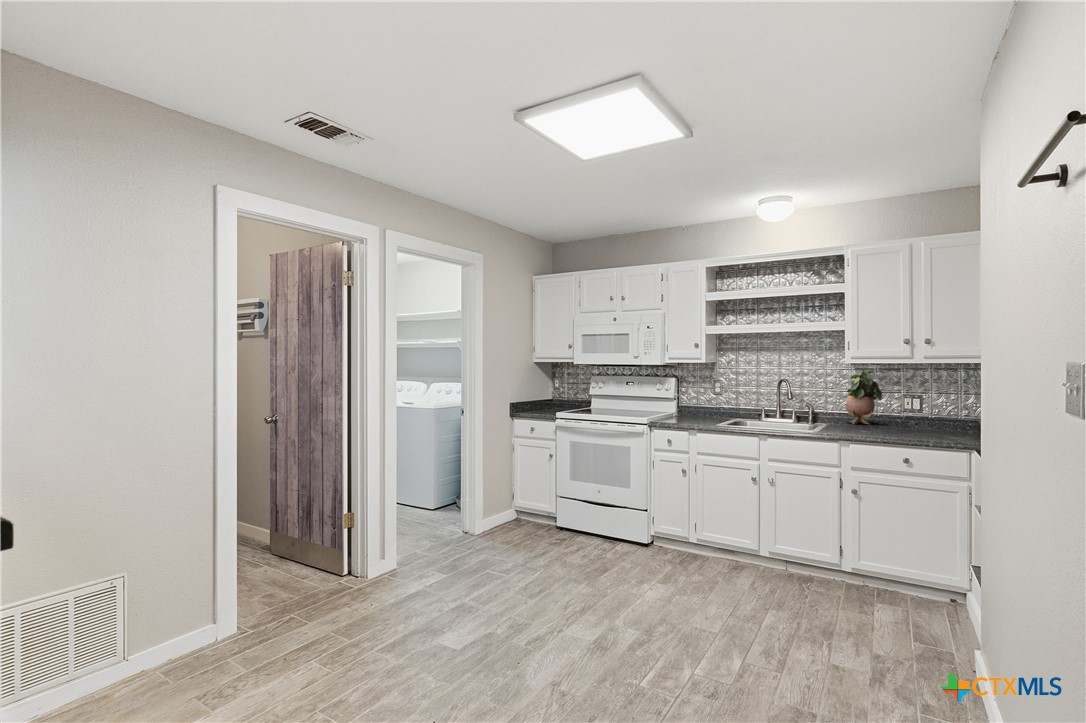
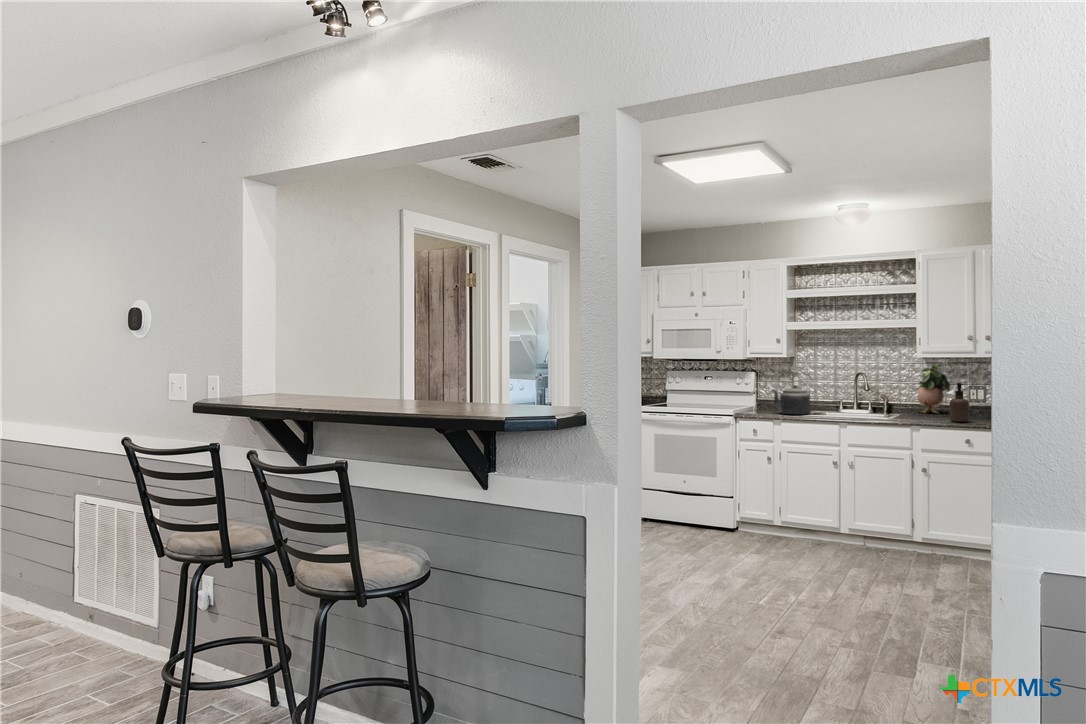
kettle: none [689,379,732,424] -> present [772,373,811,414]
soap dispenser: none [884,392,906,437] -> present [950,383,969,422]

